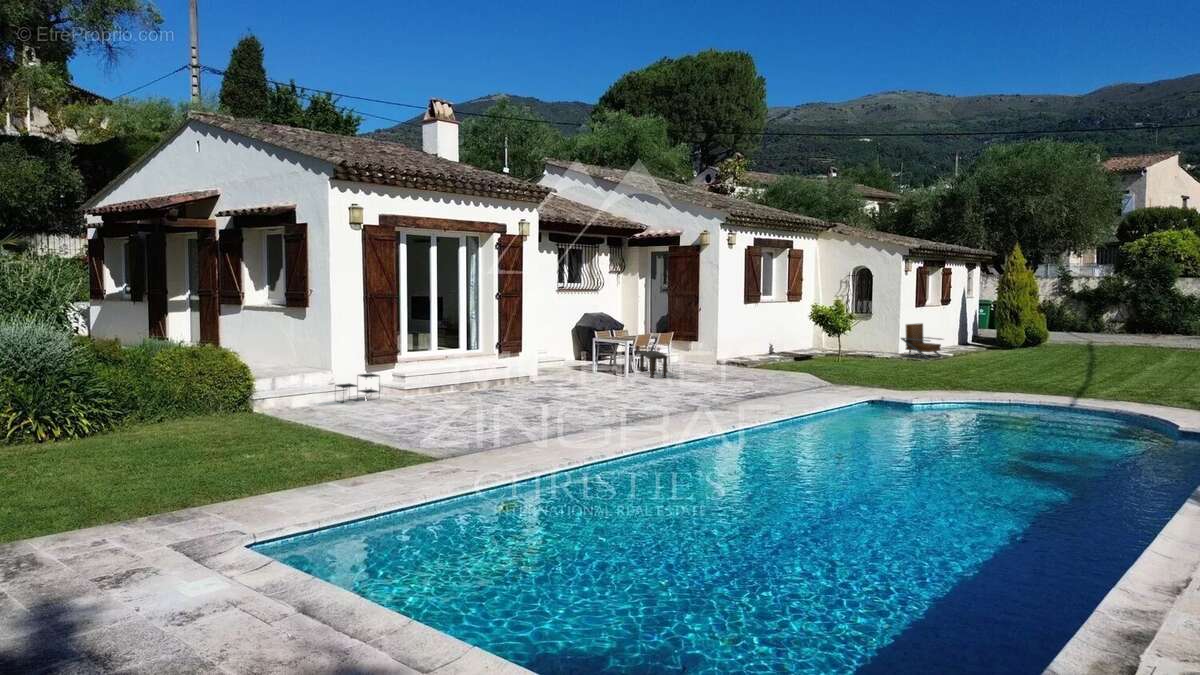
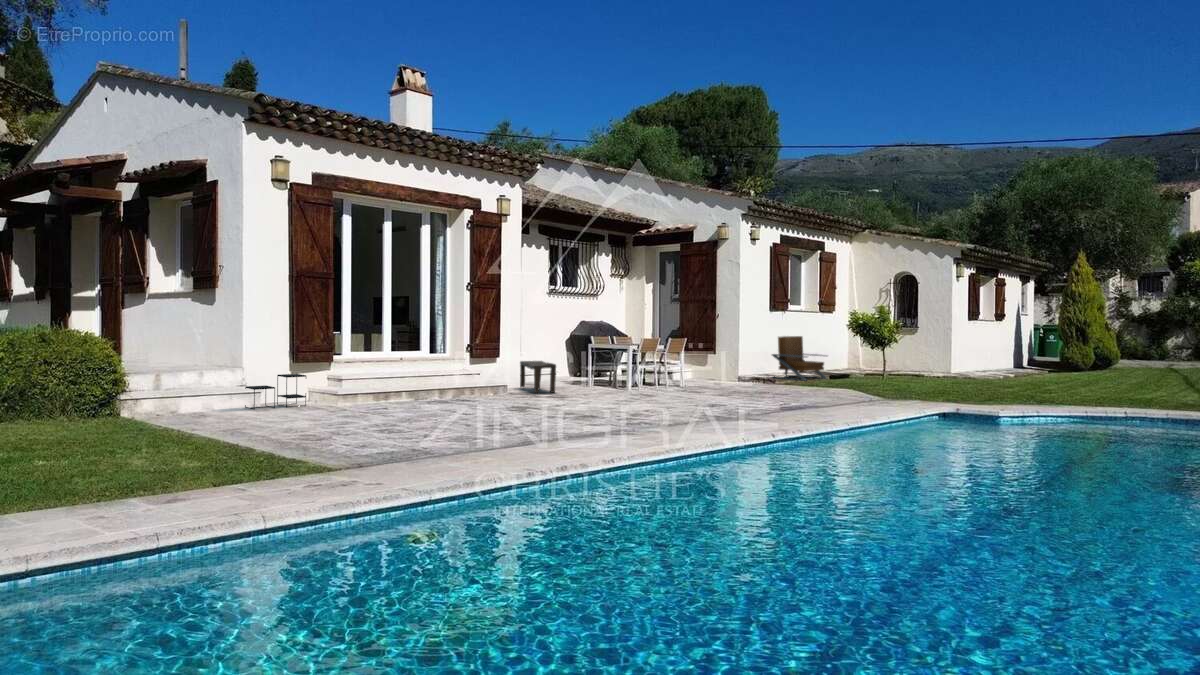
lounge chair: present [901,323,942,359] -> present [772,336,827,381]
bench: present [640,351,668,378] -> present [520,361,556,393]

